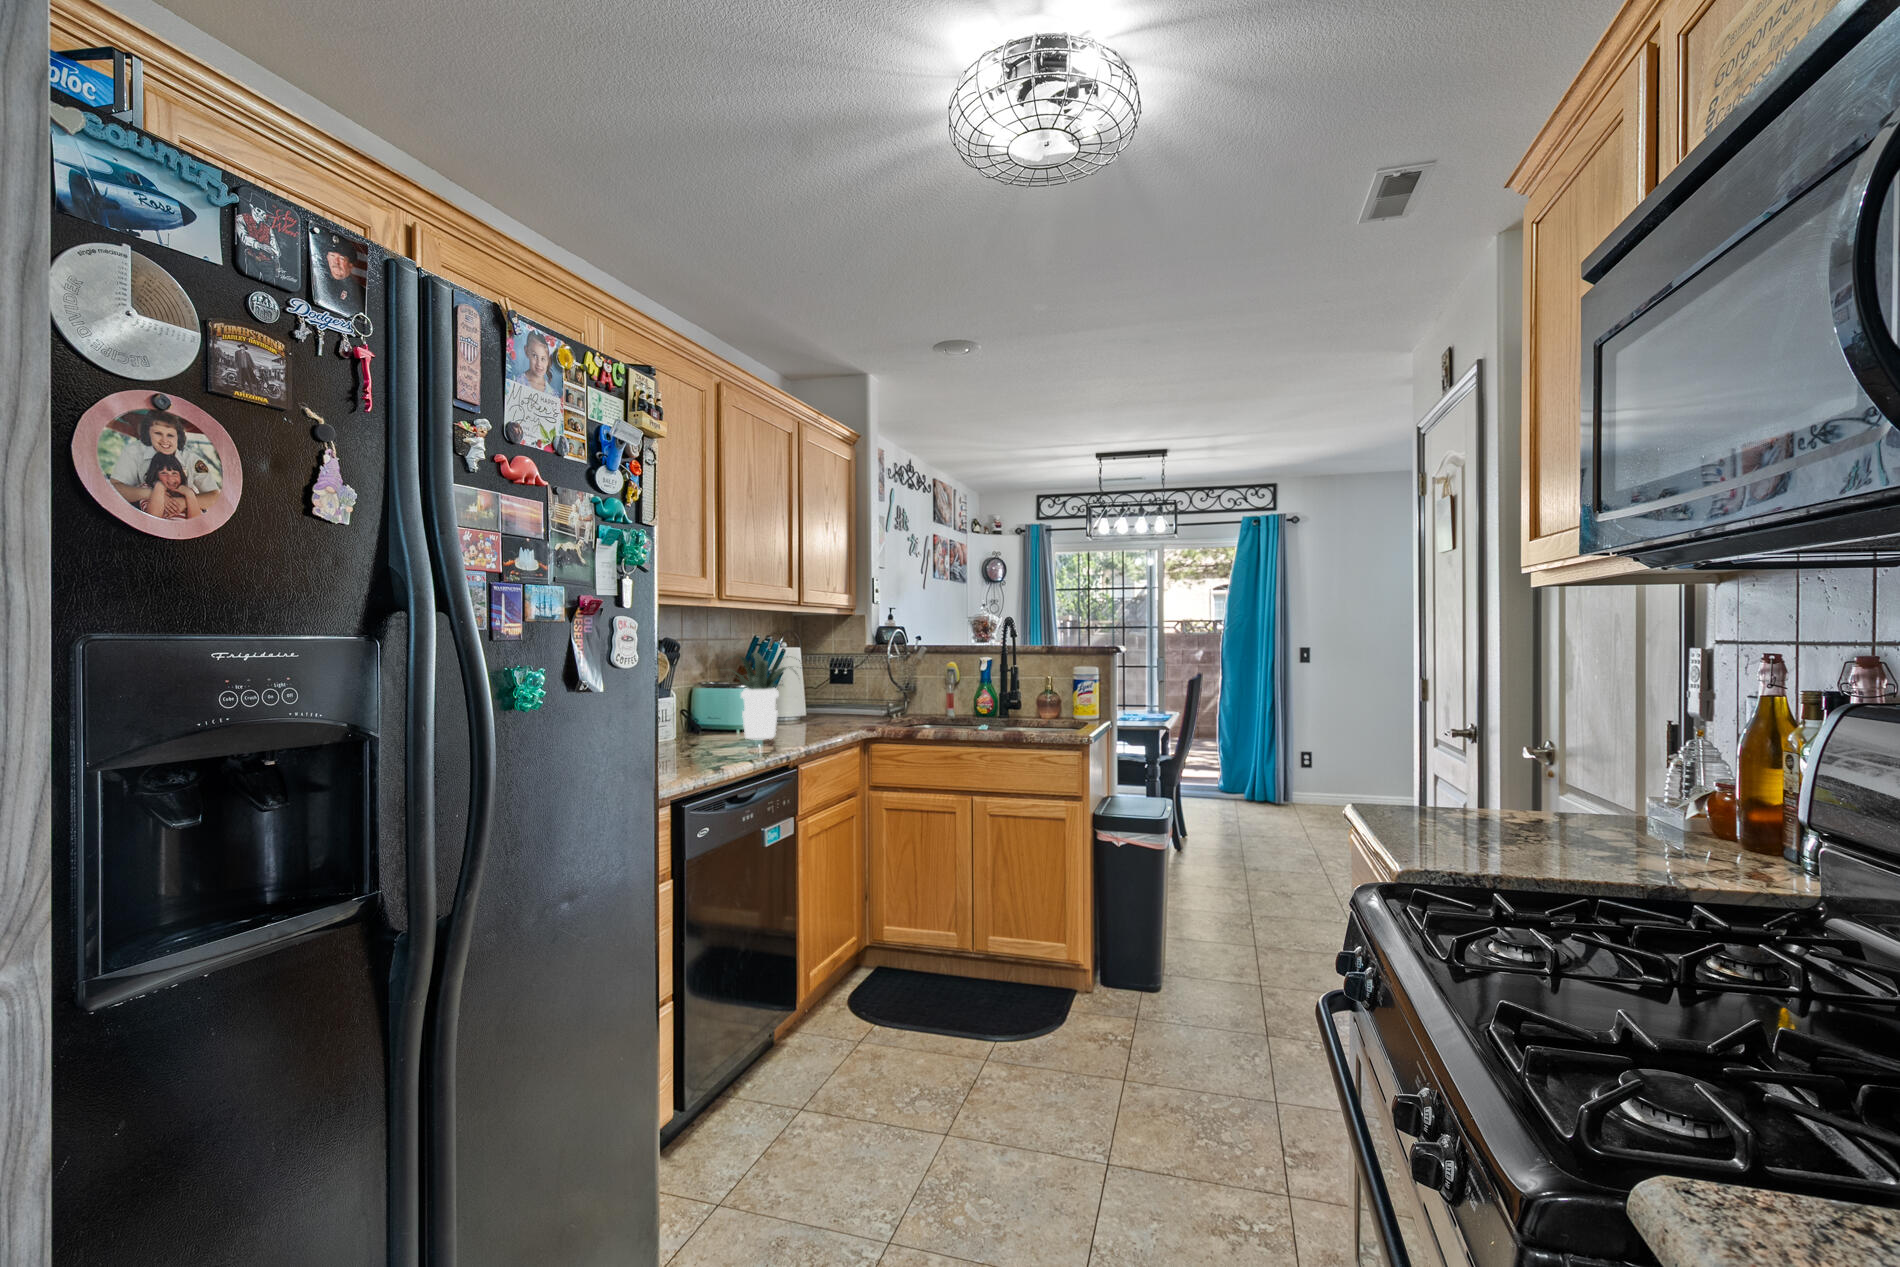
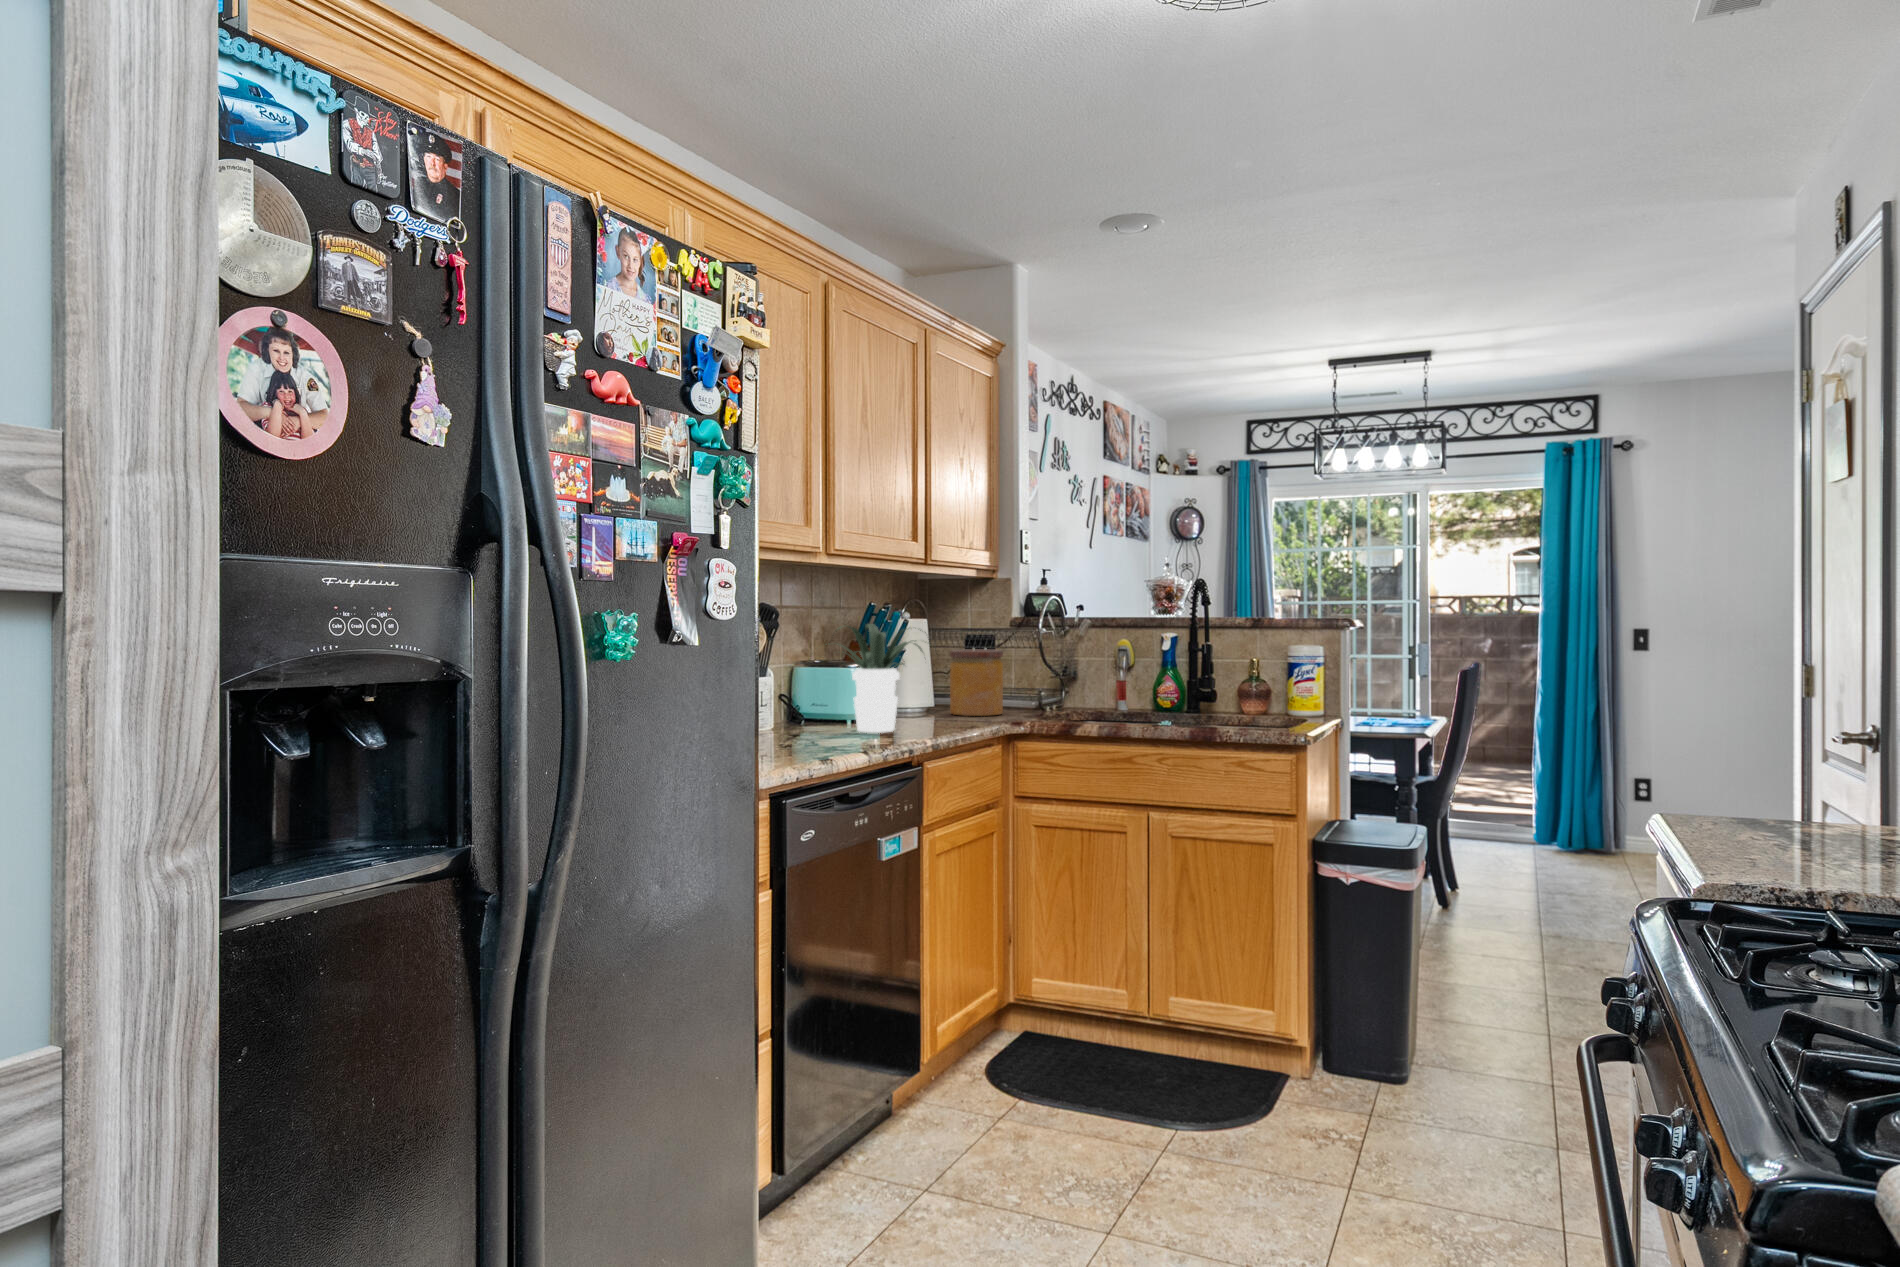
jar: none [819,670,860,722] -> present [950,649,1003,716]

